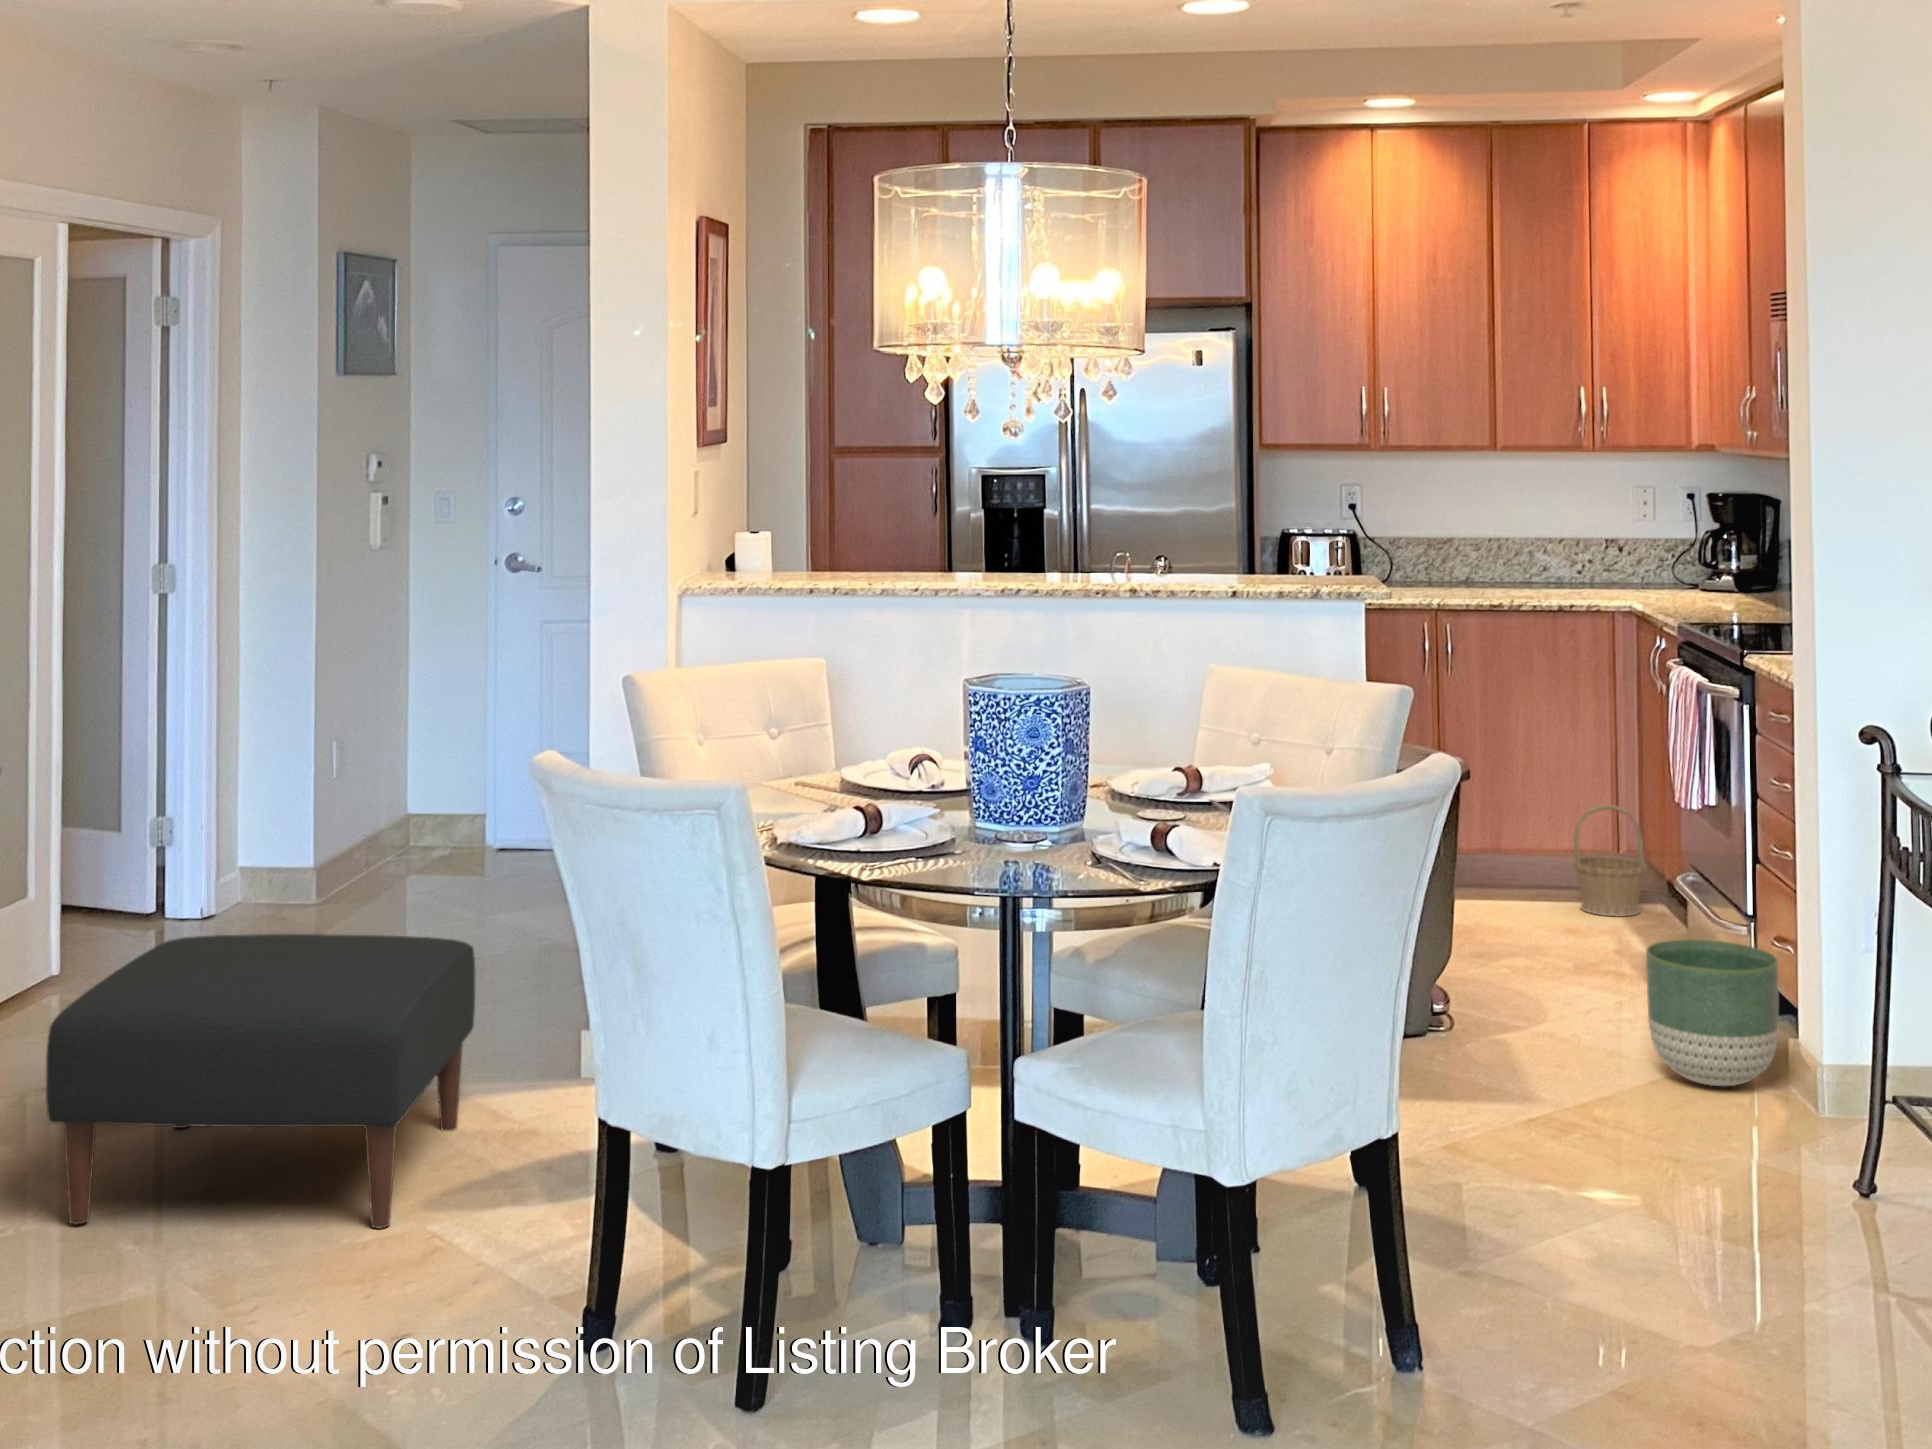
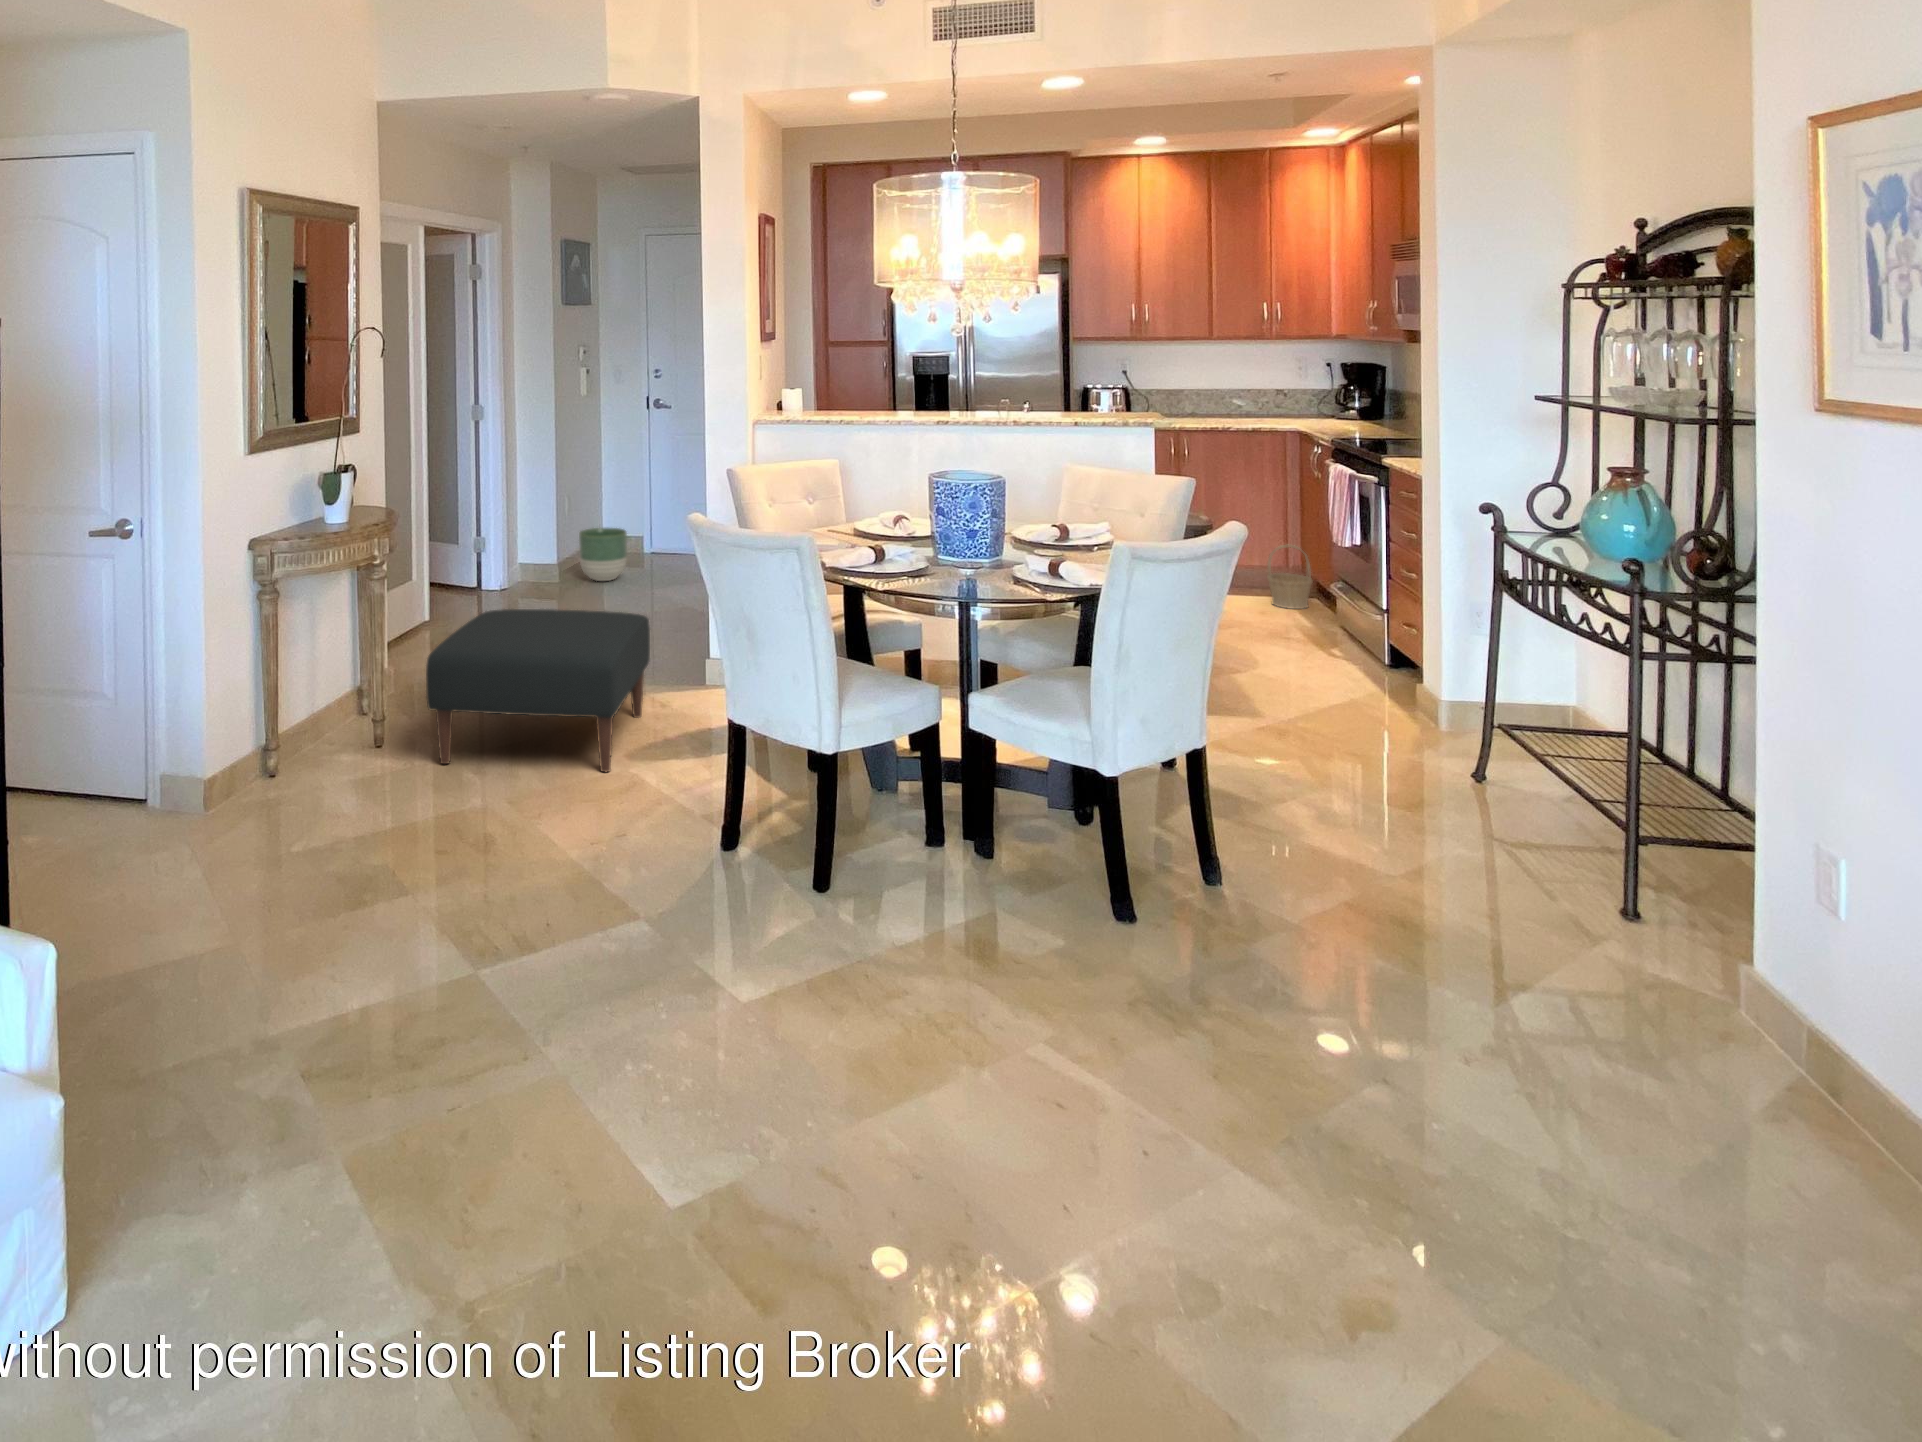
planter: present [1646,939,1779,1086] -> present [579,528,627,581]

